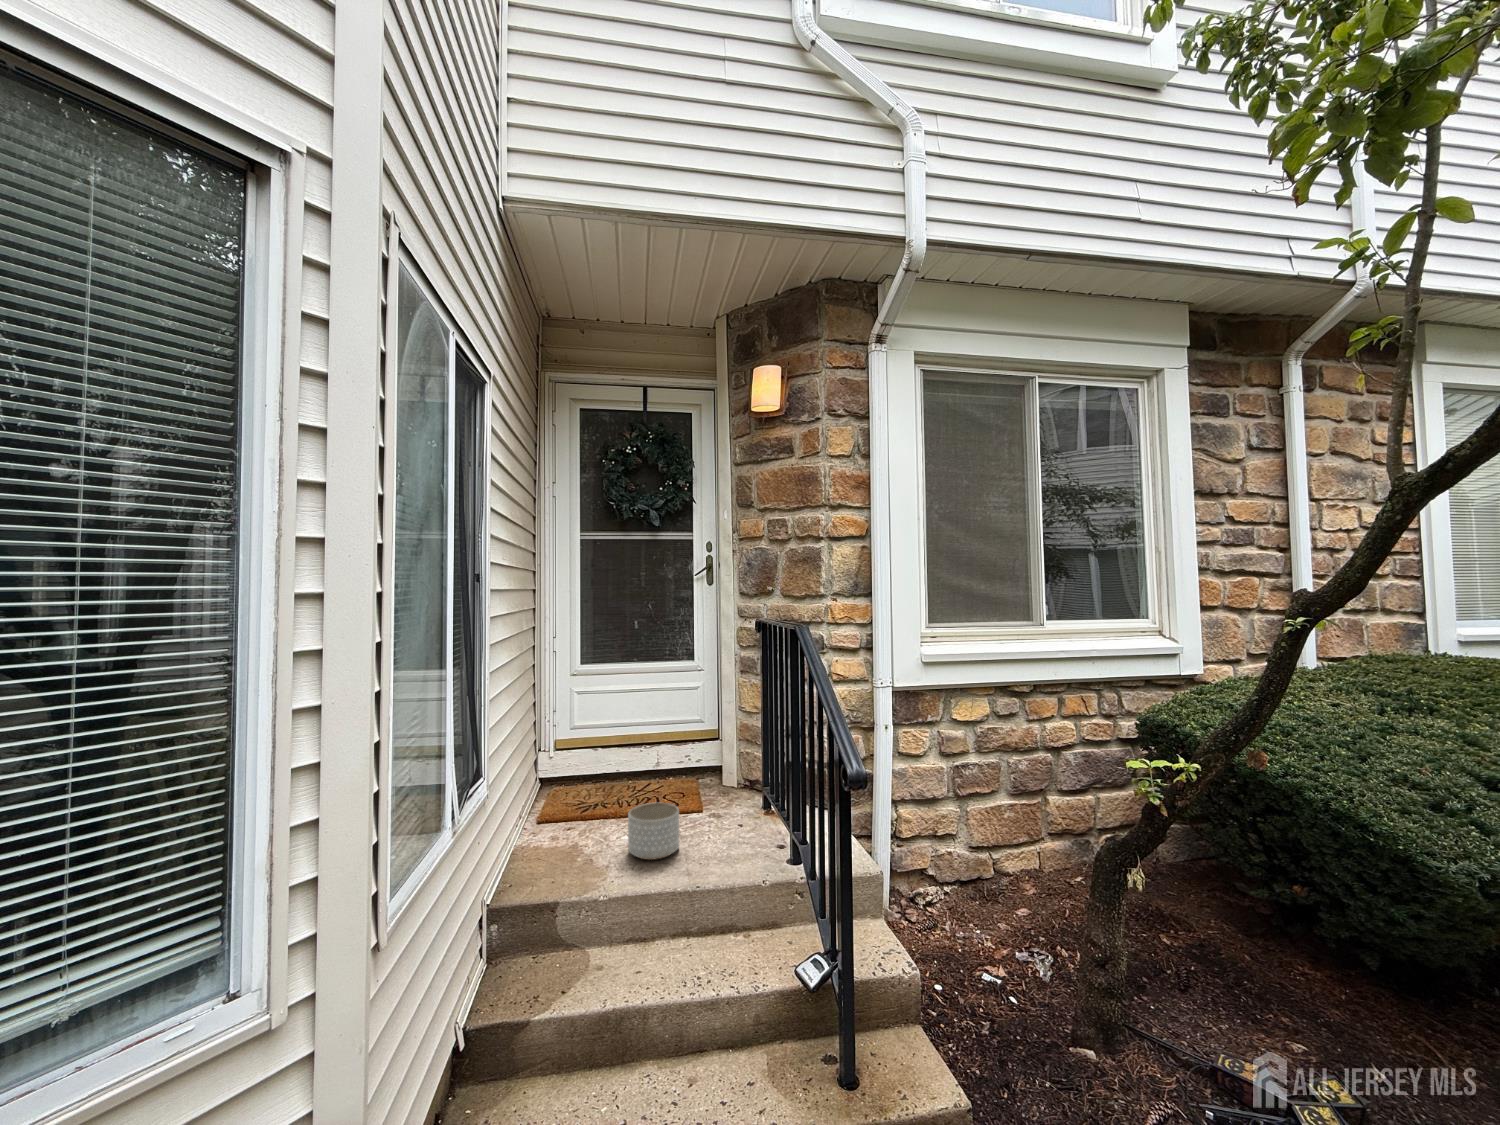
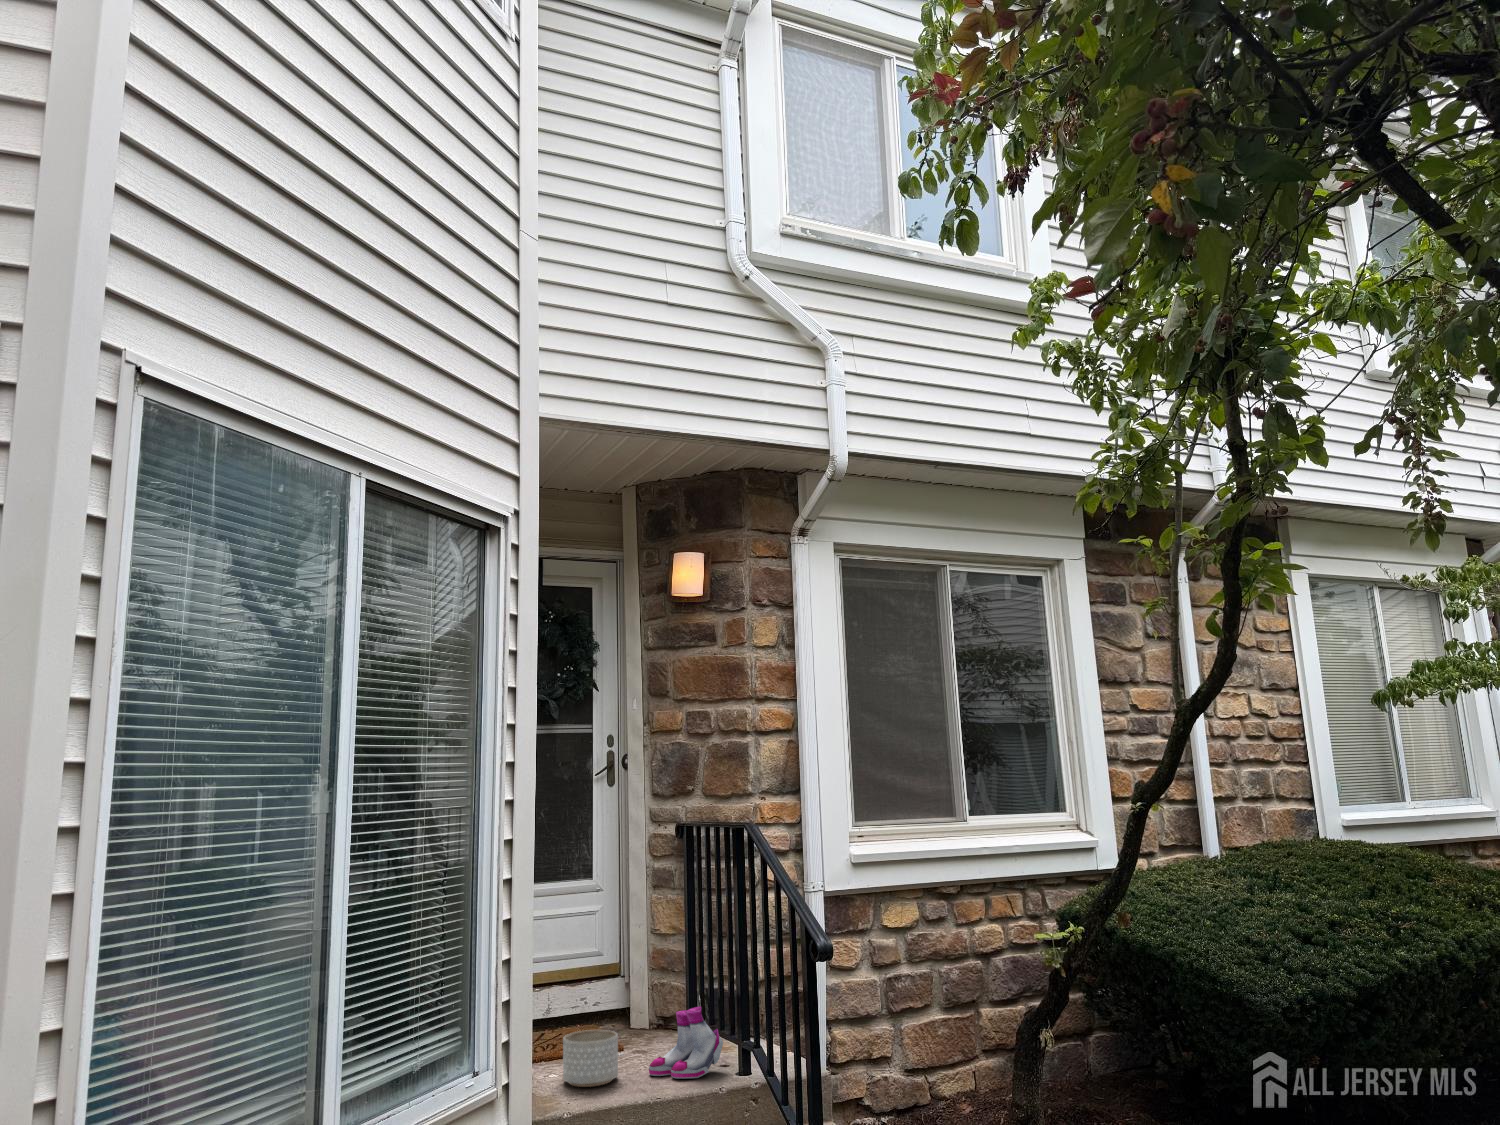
boots: none [708,793,779,862] -> present [649,1006,723,1079]

